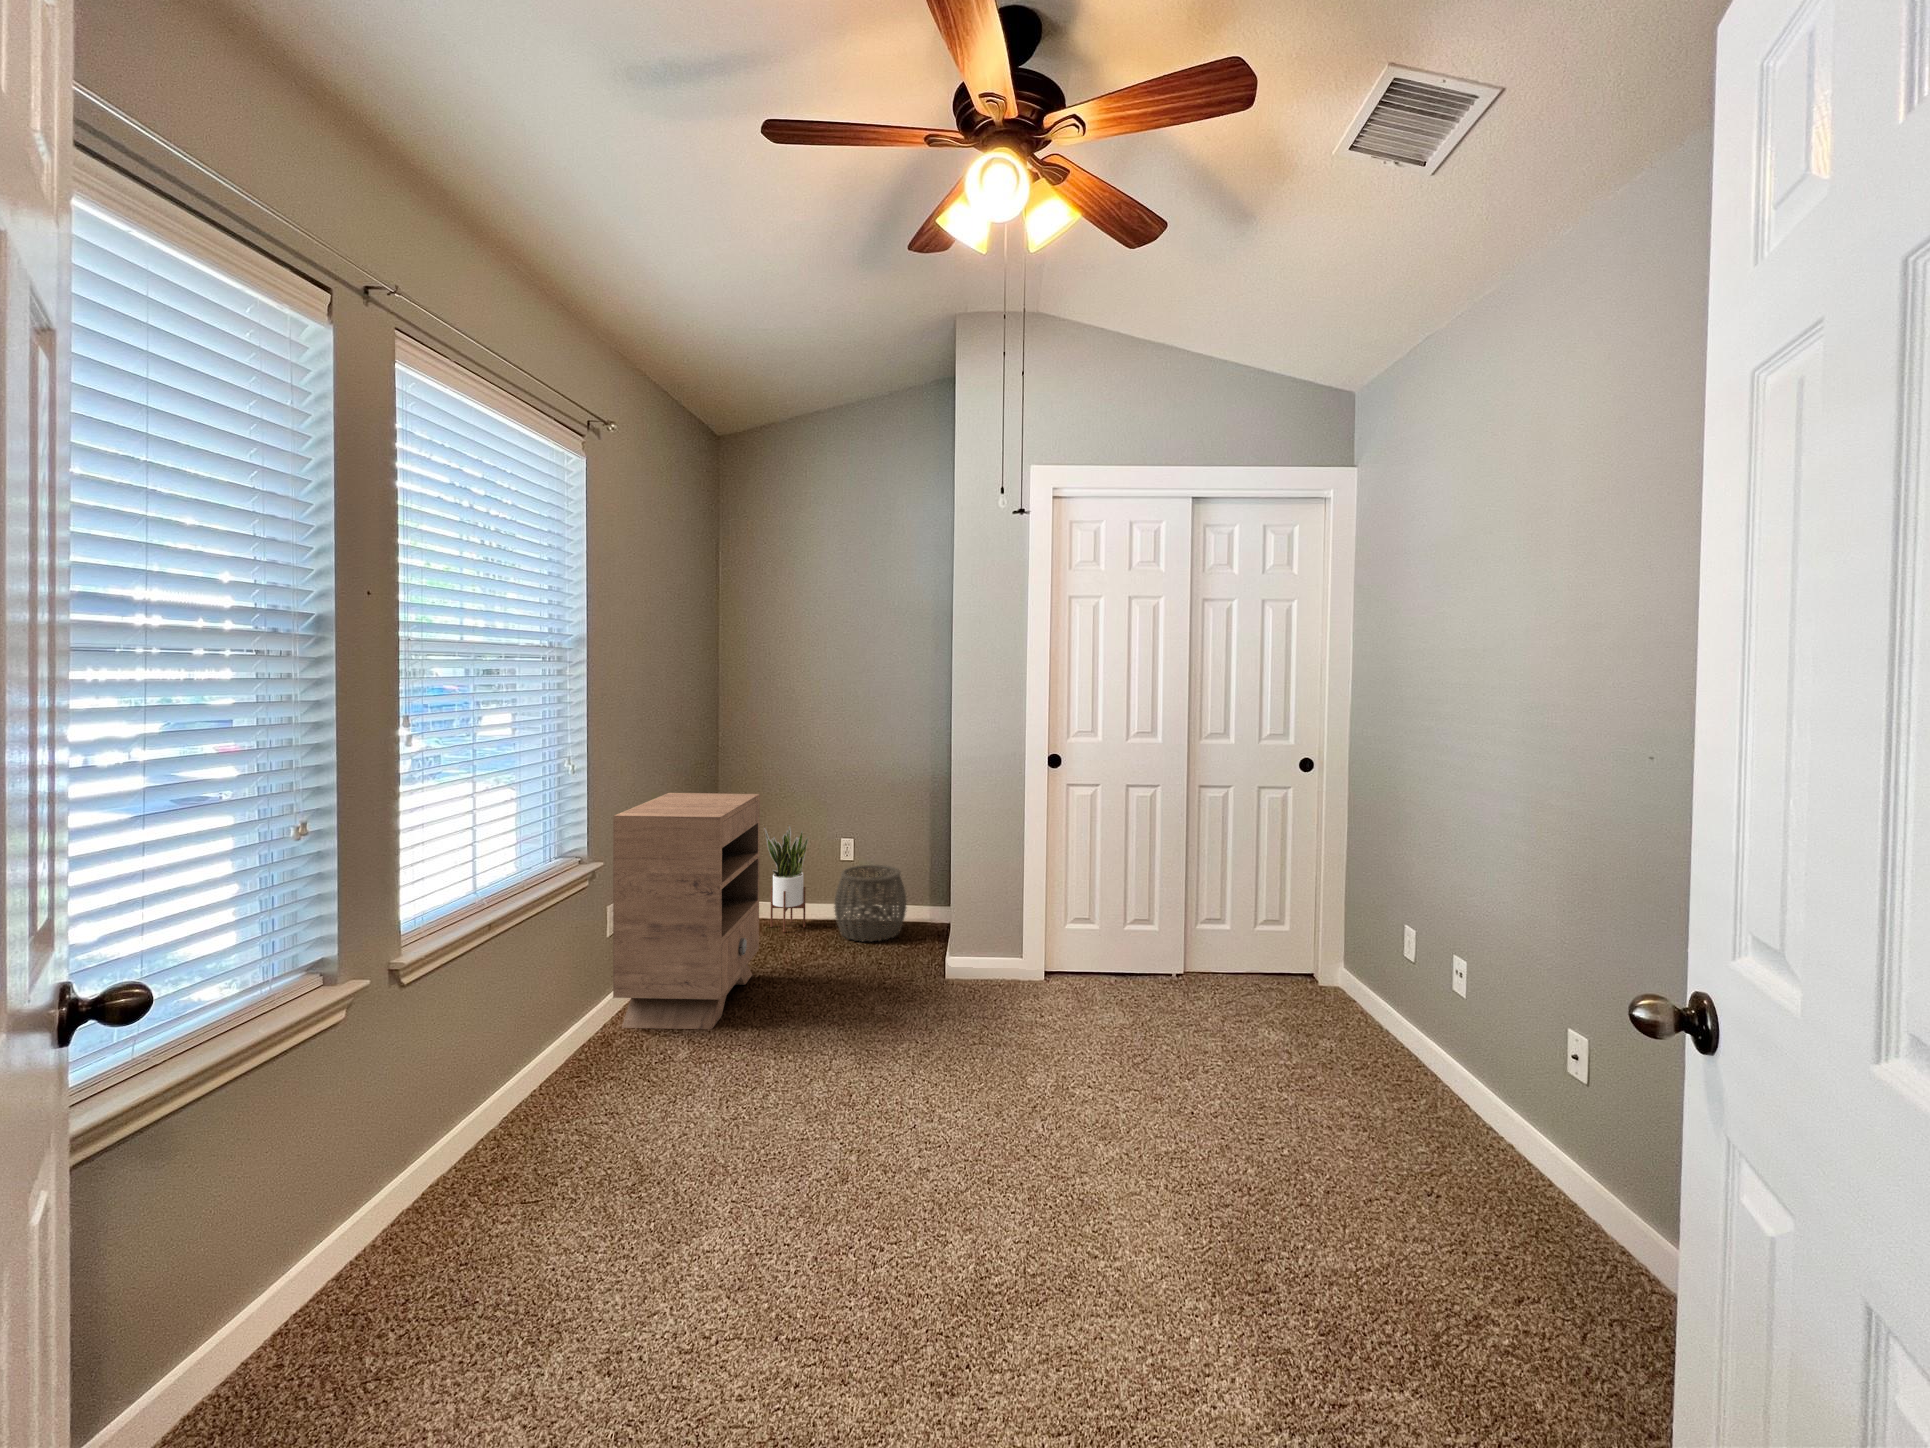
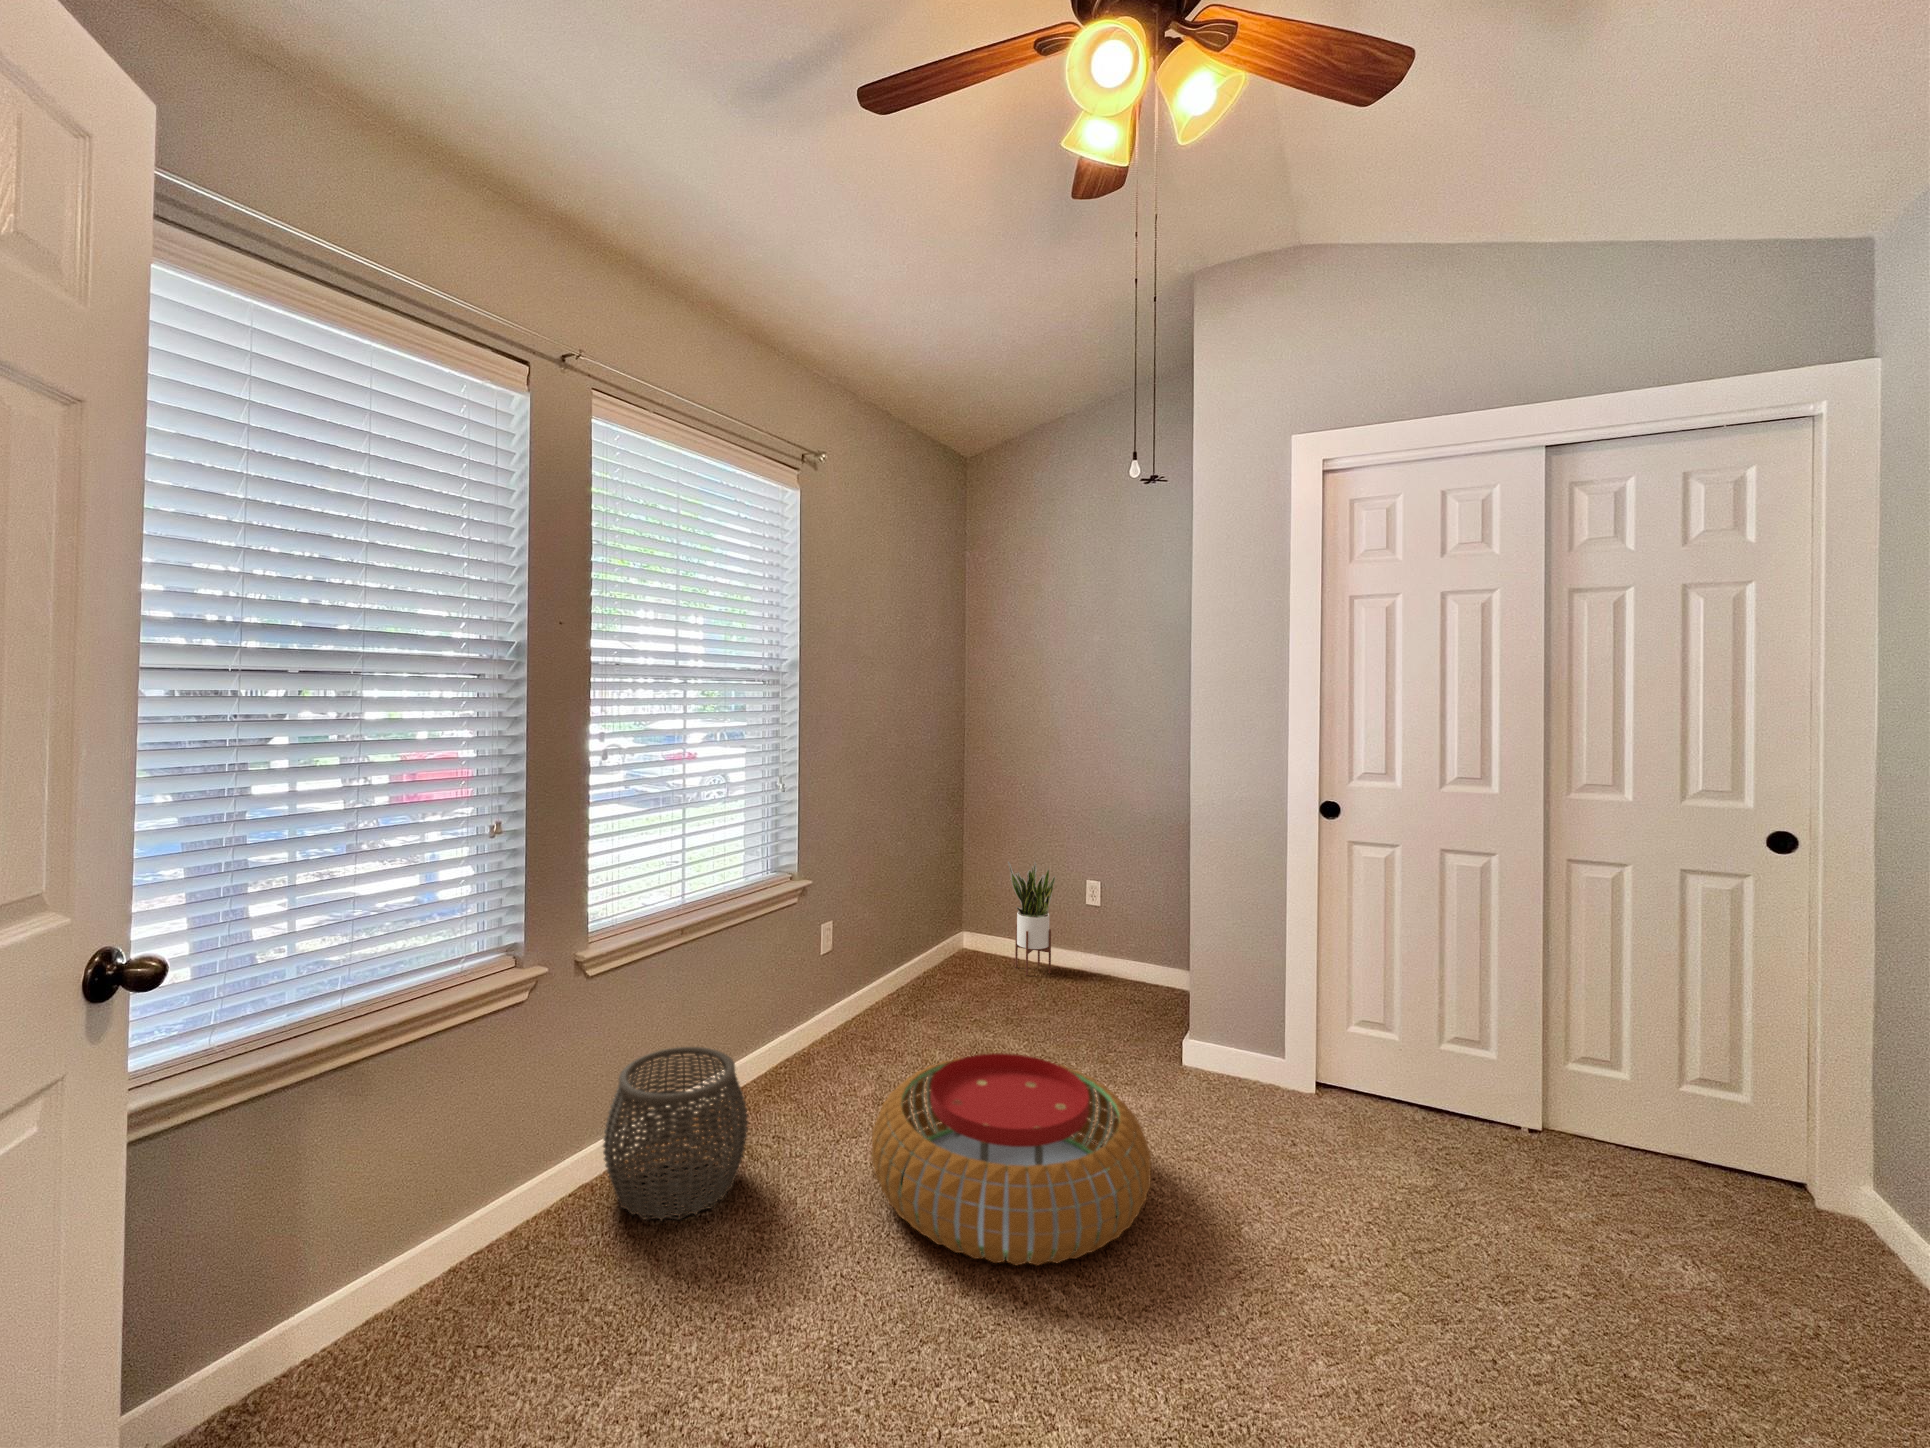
nightstand: present [613,793,760,1029] -> none [825,817,983,1069]
woven basket: present [834,865,907,942] -> present [603,1047,748,1221]
pouf: none [720,988,963,1156] -> present [872,1053,1151,1265]

